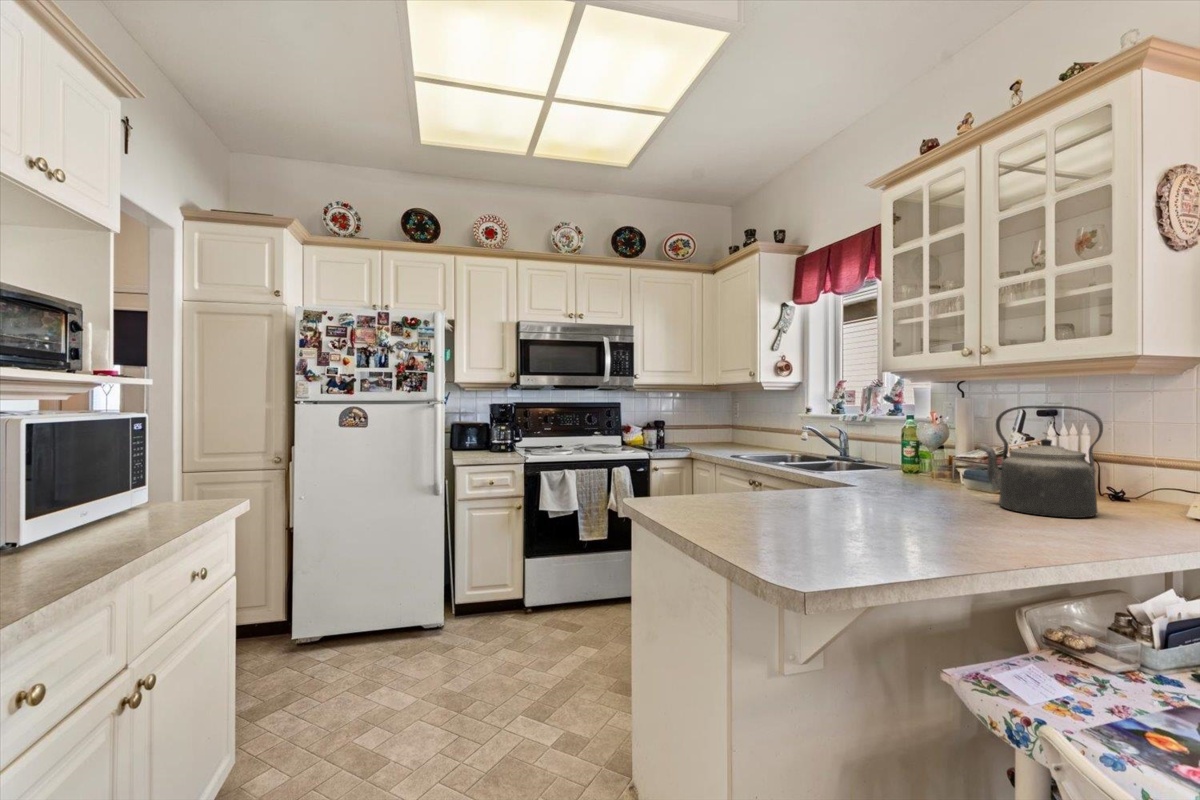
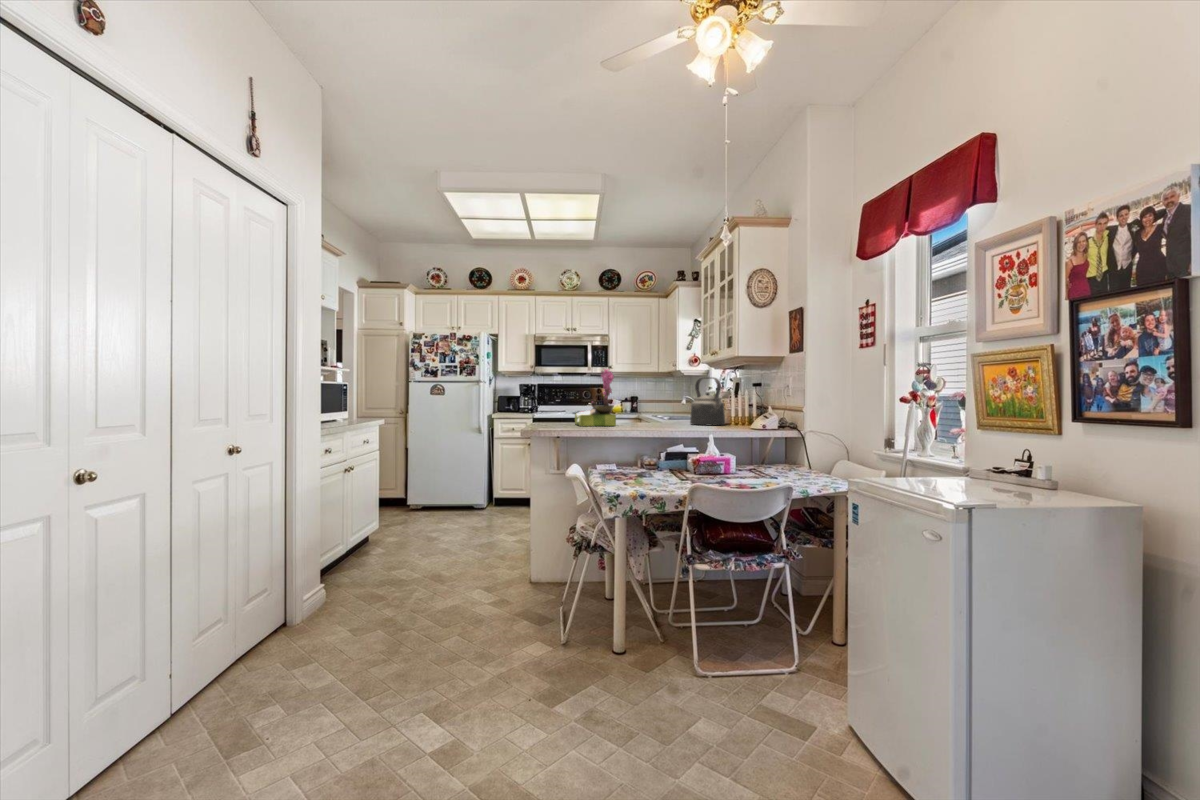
flower arrangement: none [805,384,951,556] -> present [575,369,616,426]

